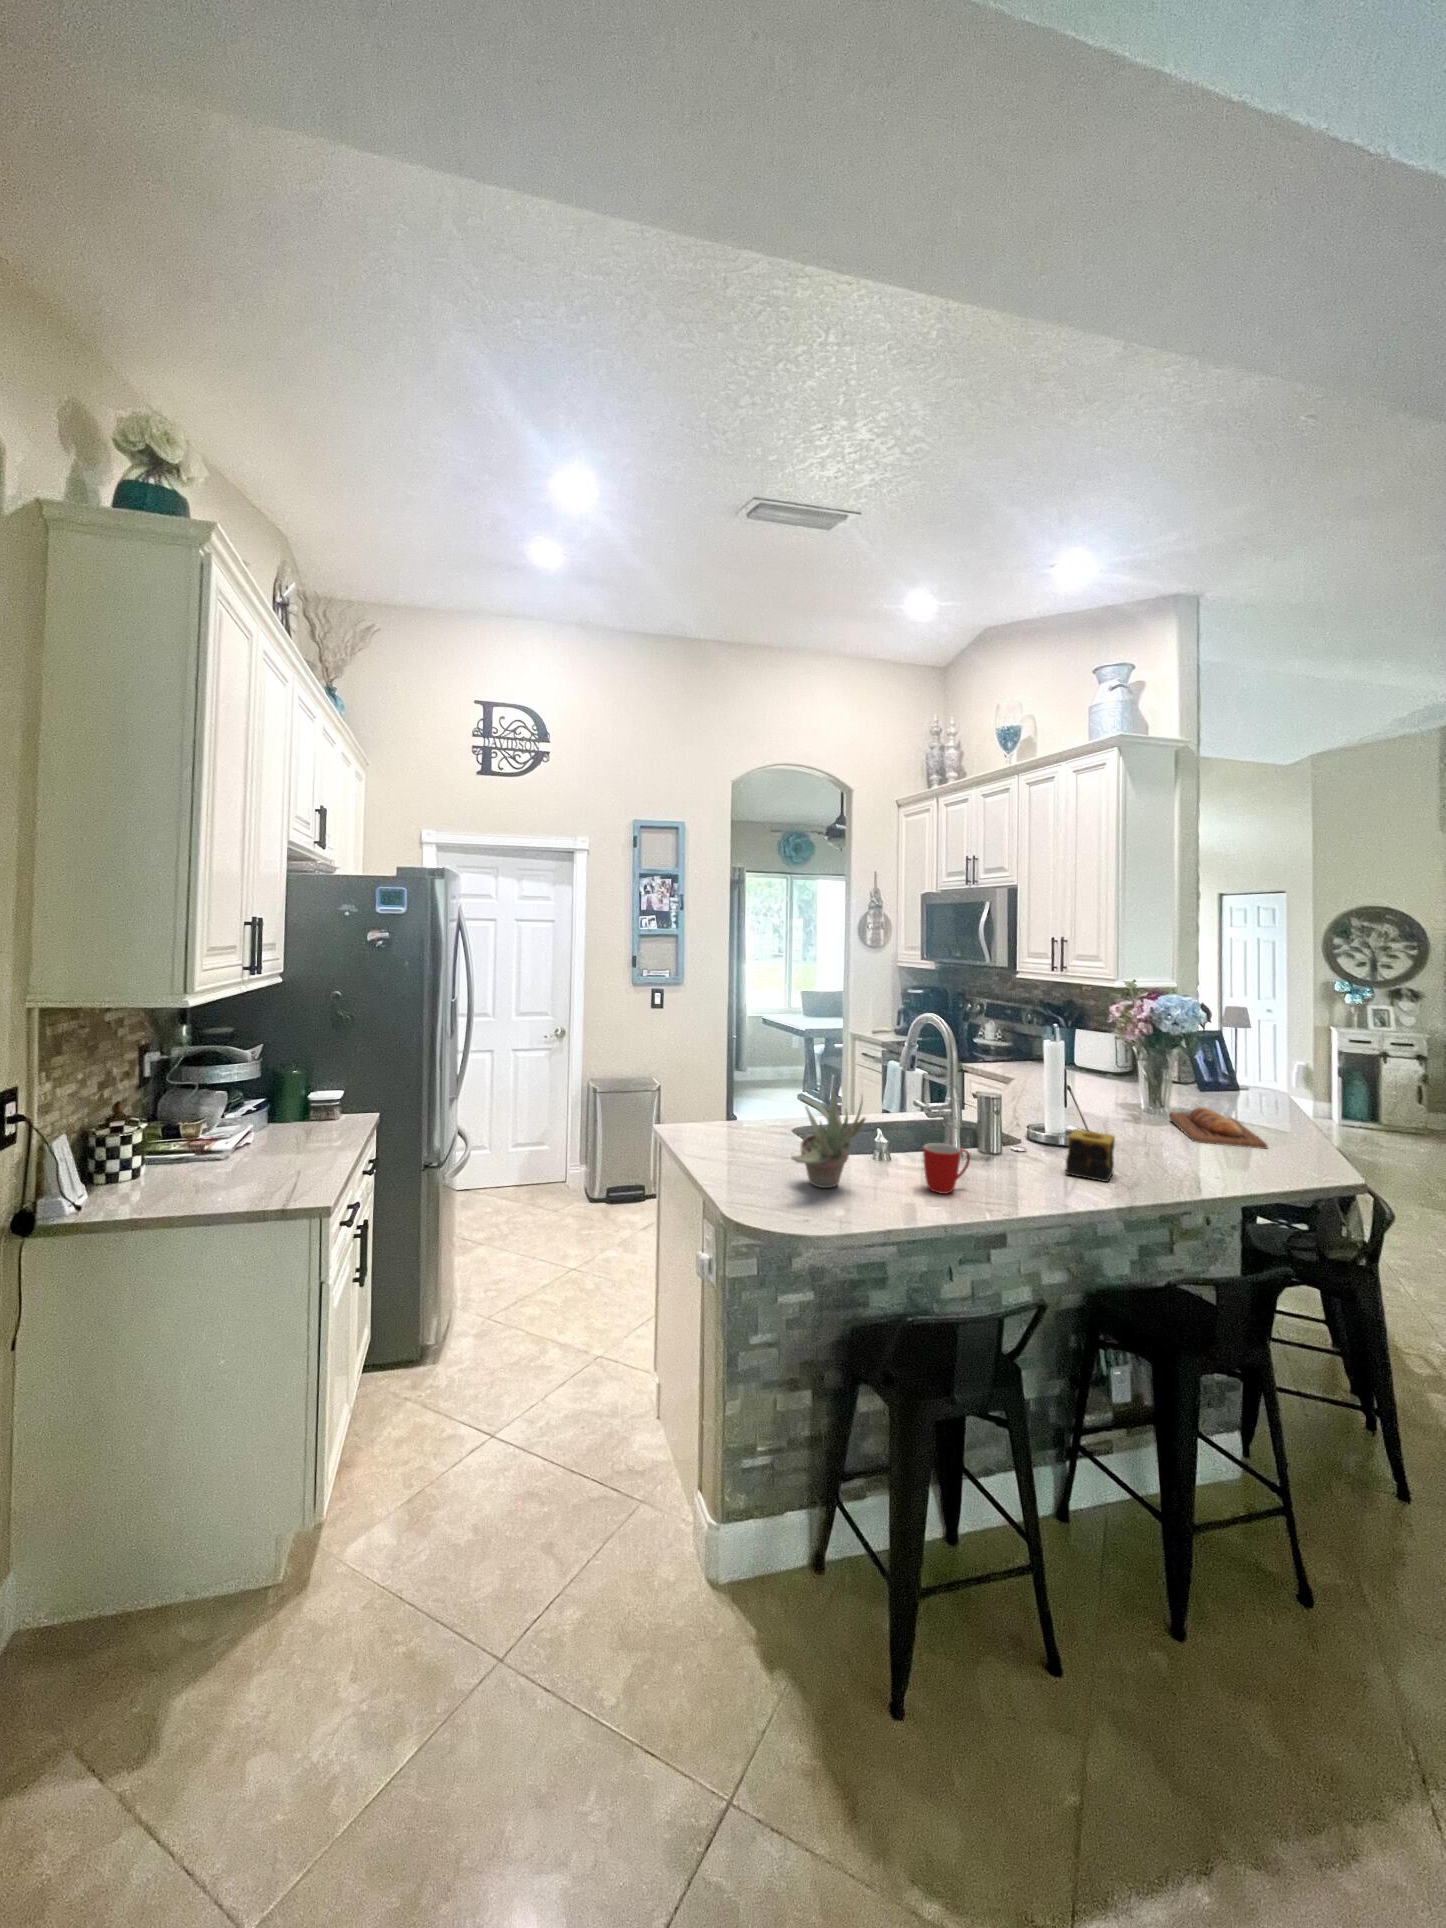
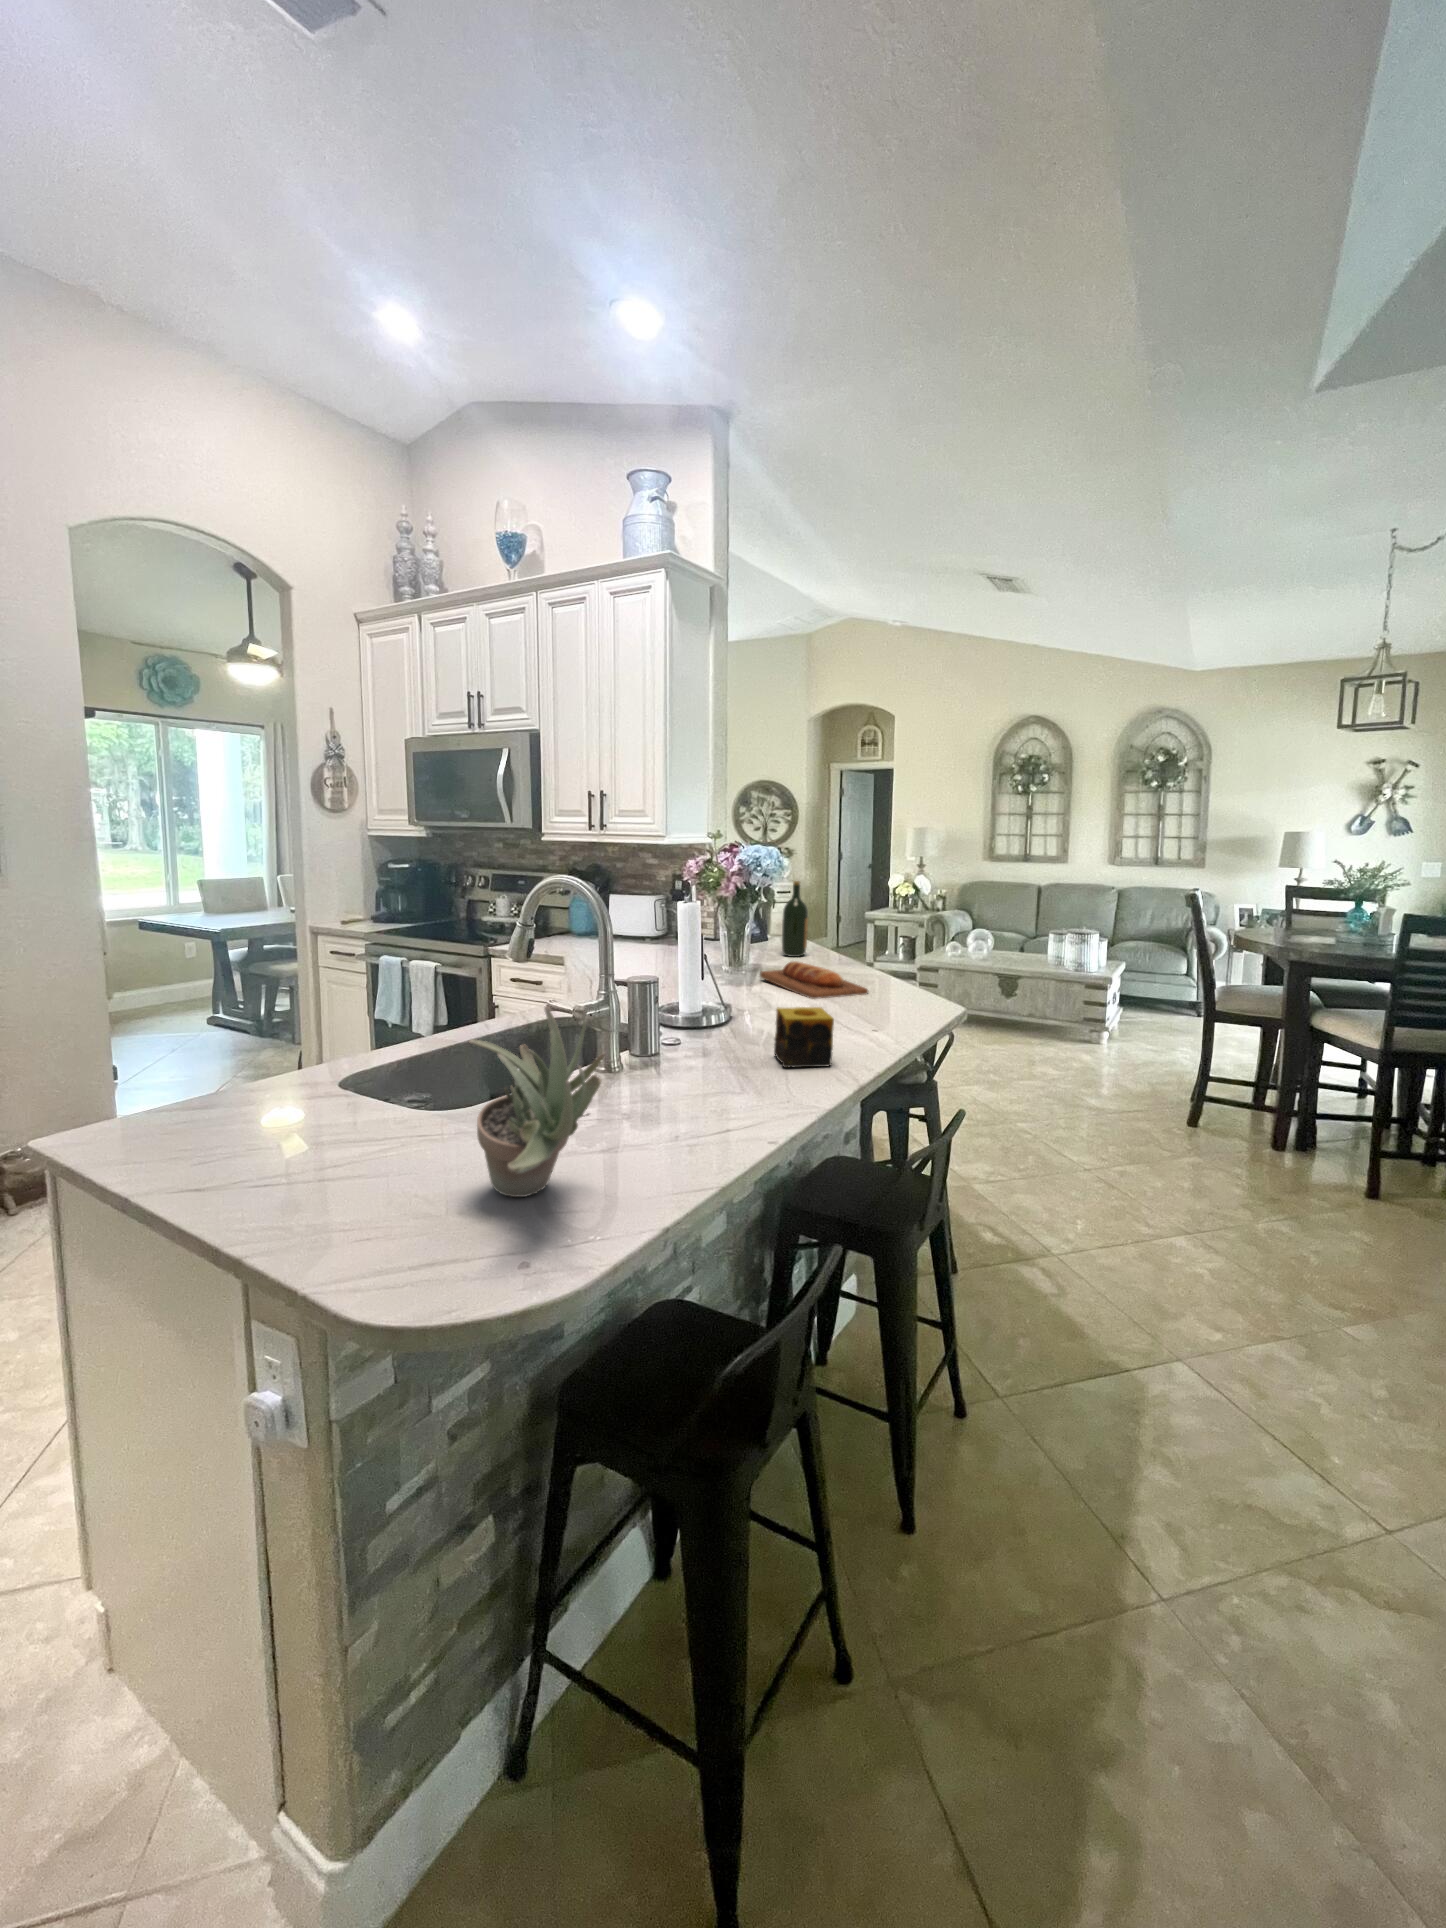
wine bottle: none [1237,1031,1269,1109] -> present [782,881,808,957]
mug: present [923,1143,970,1194] -> none [665,1065,721,1144]

